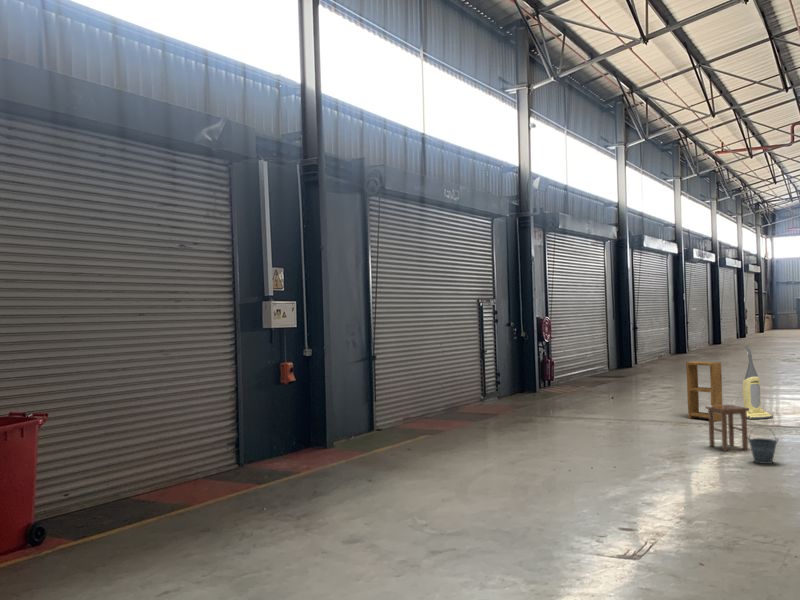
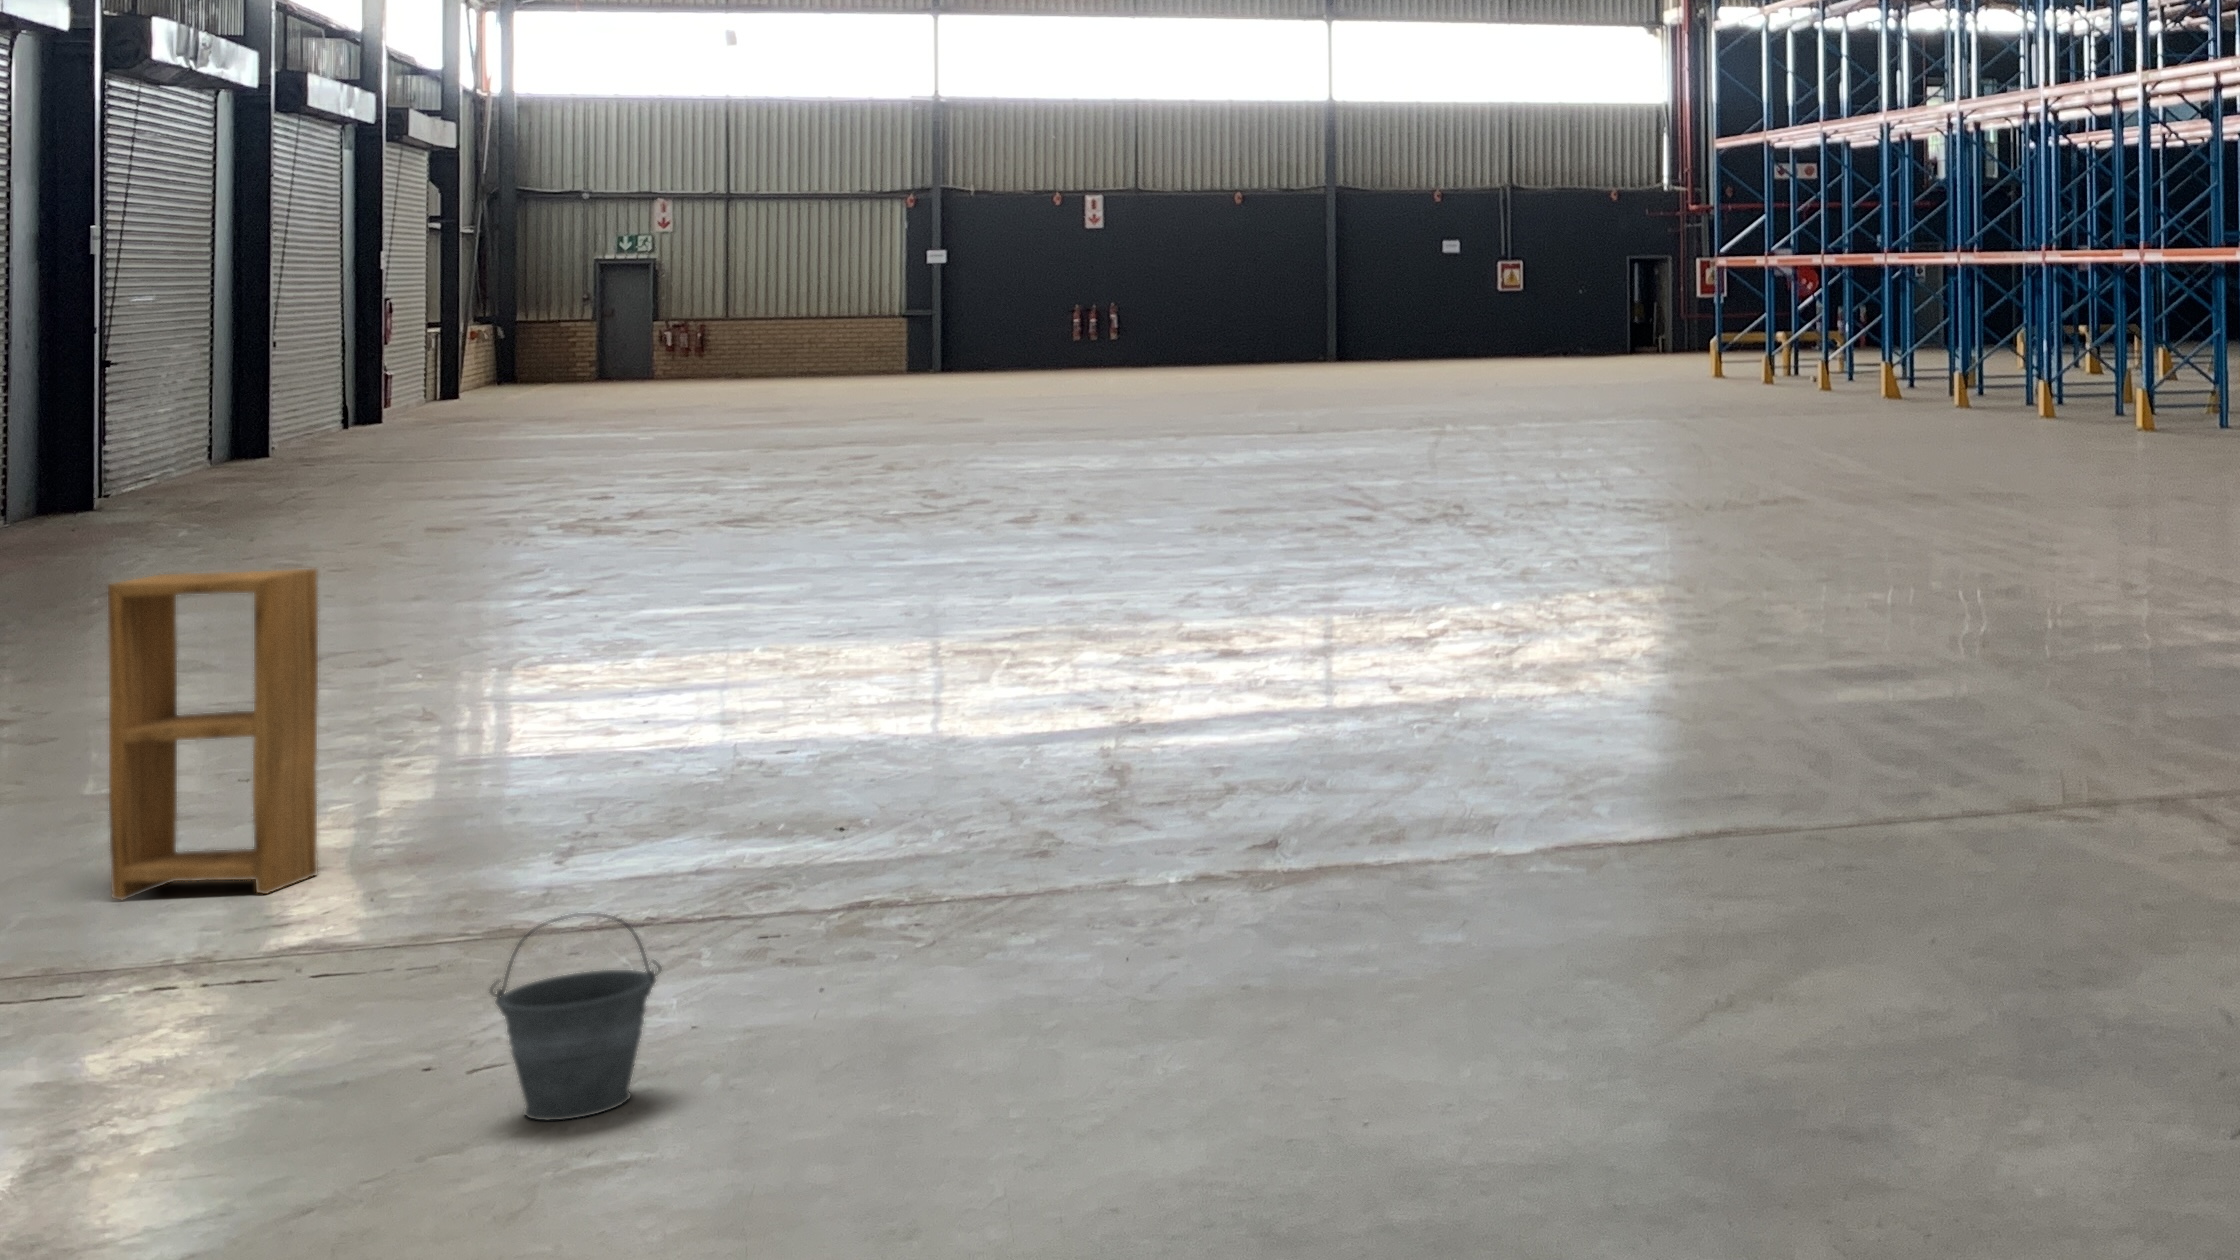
vacuum cleaner: present [740,346,773,419] -> none [413,470,578,845]
stool: present [706,405,749,451] -> none [233,804,494,1080]

